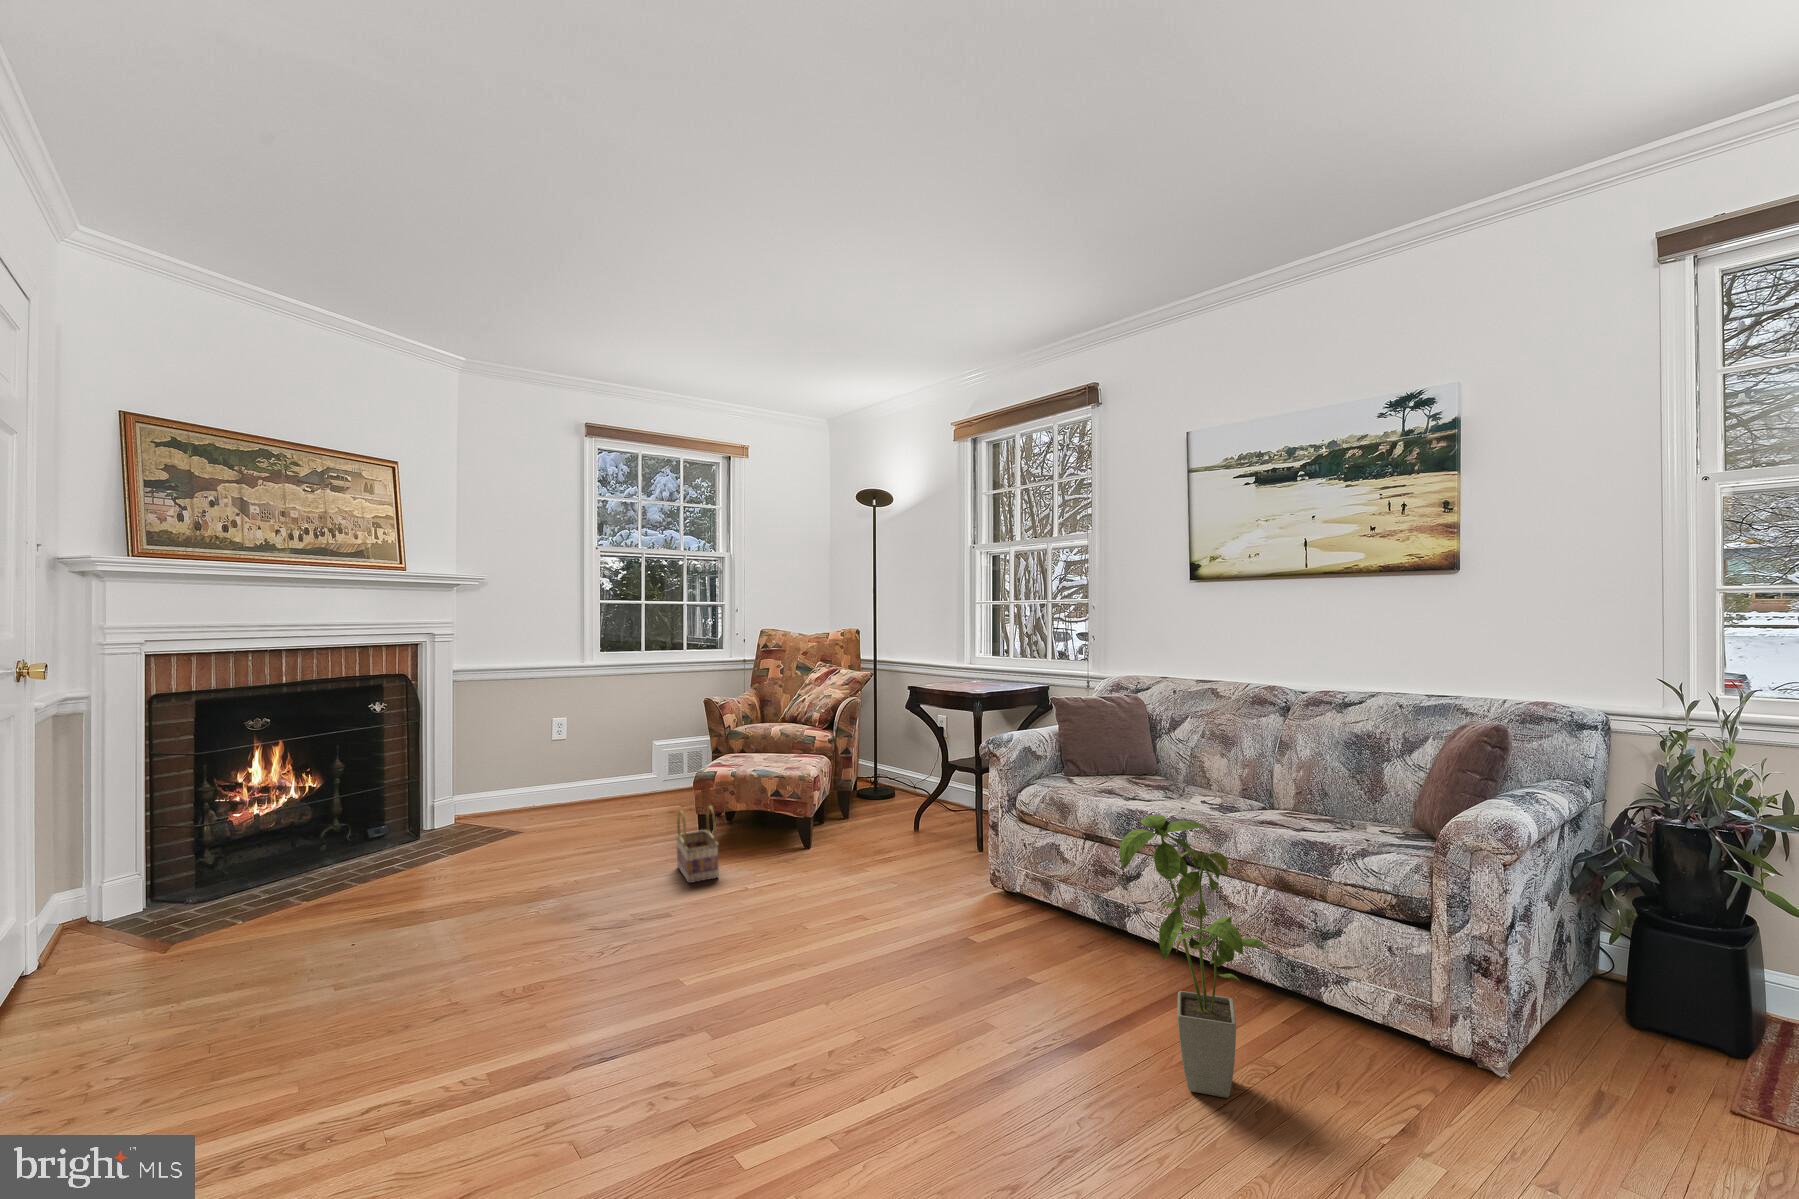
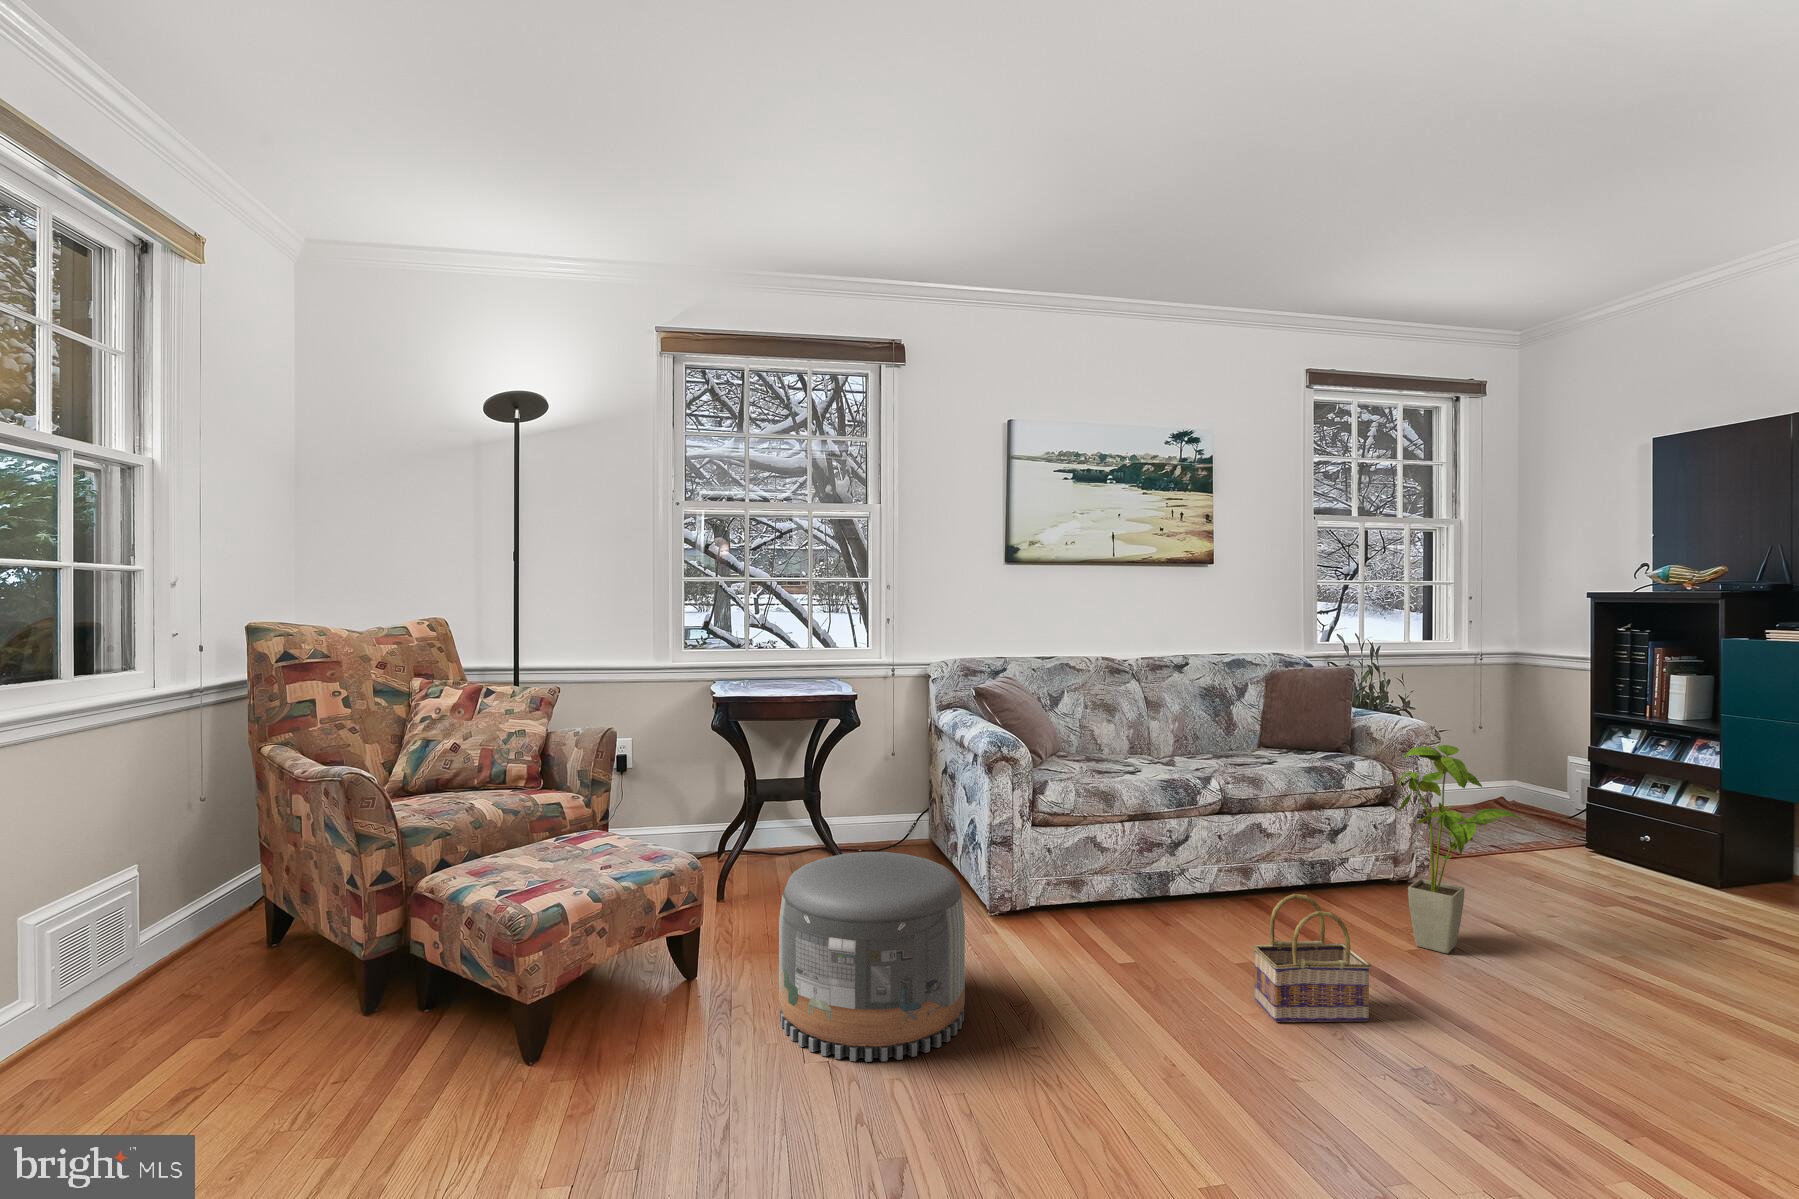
pouf: none [740,786,857,907] -> present [779,852,965,1062]
basket: present [676,806,719,883] -> present [1253,894,1371,1022]

